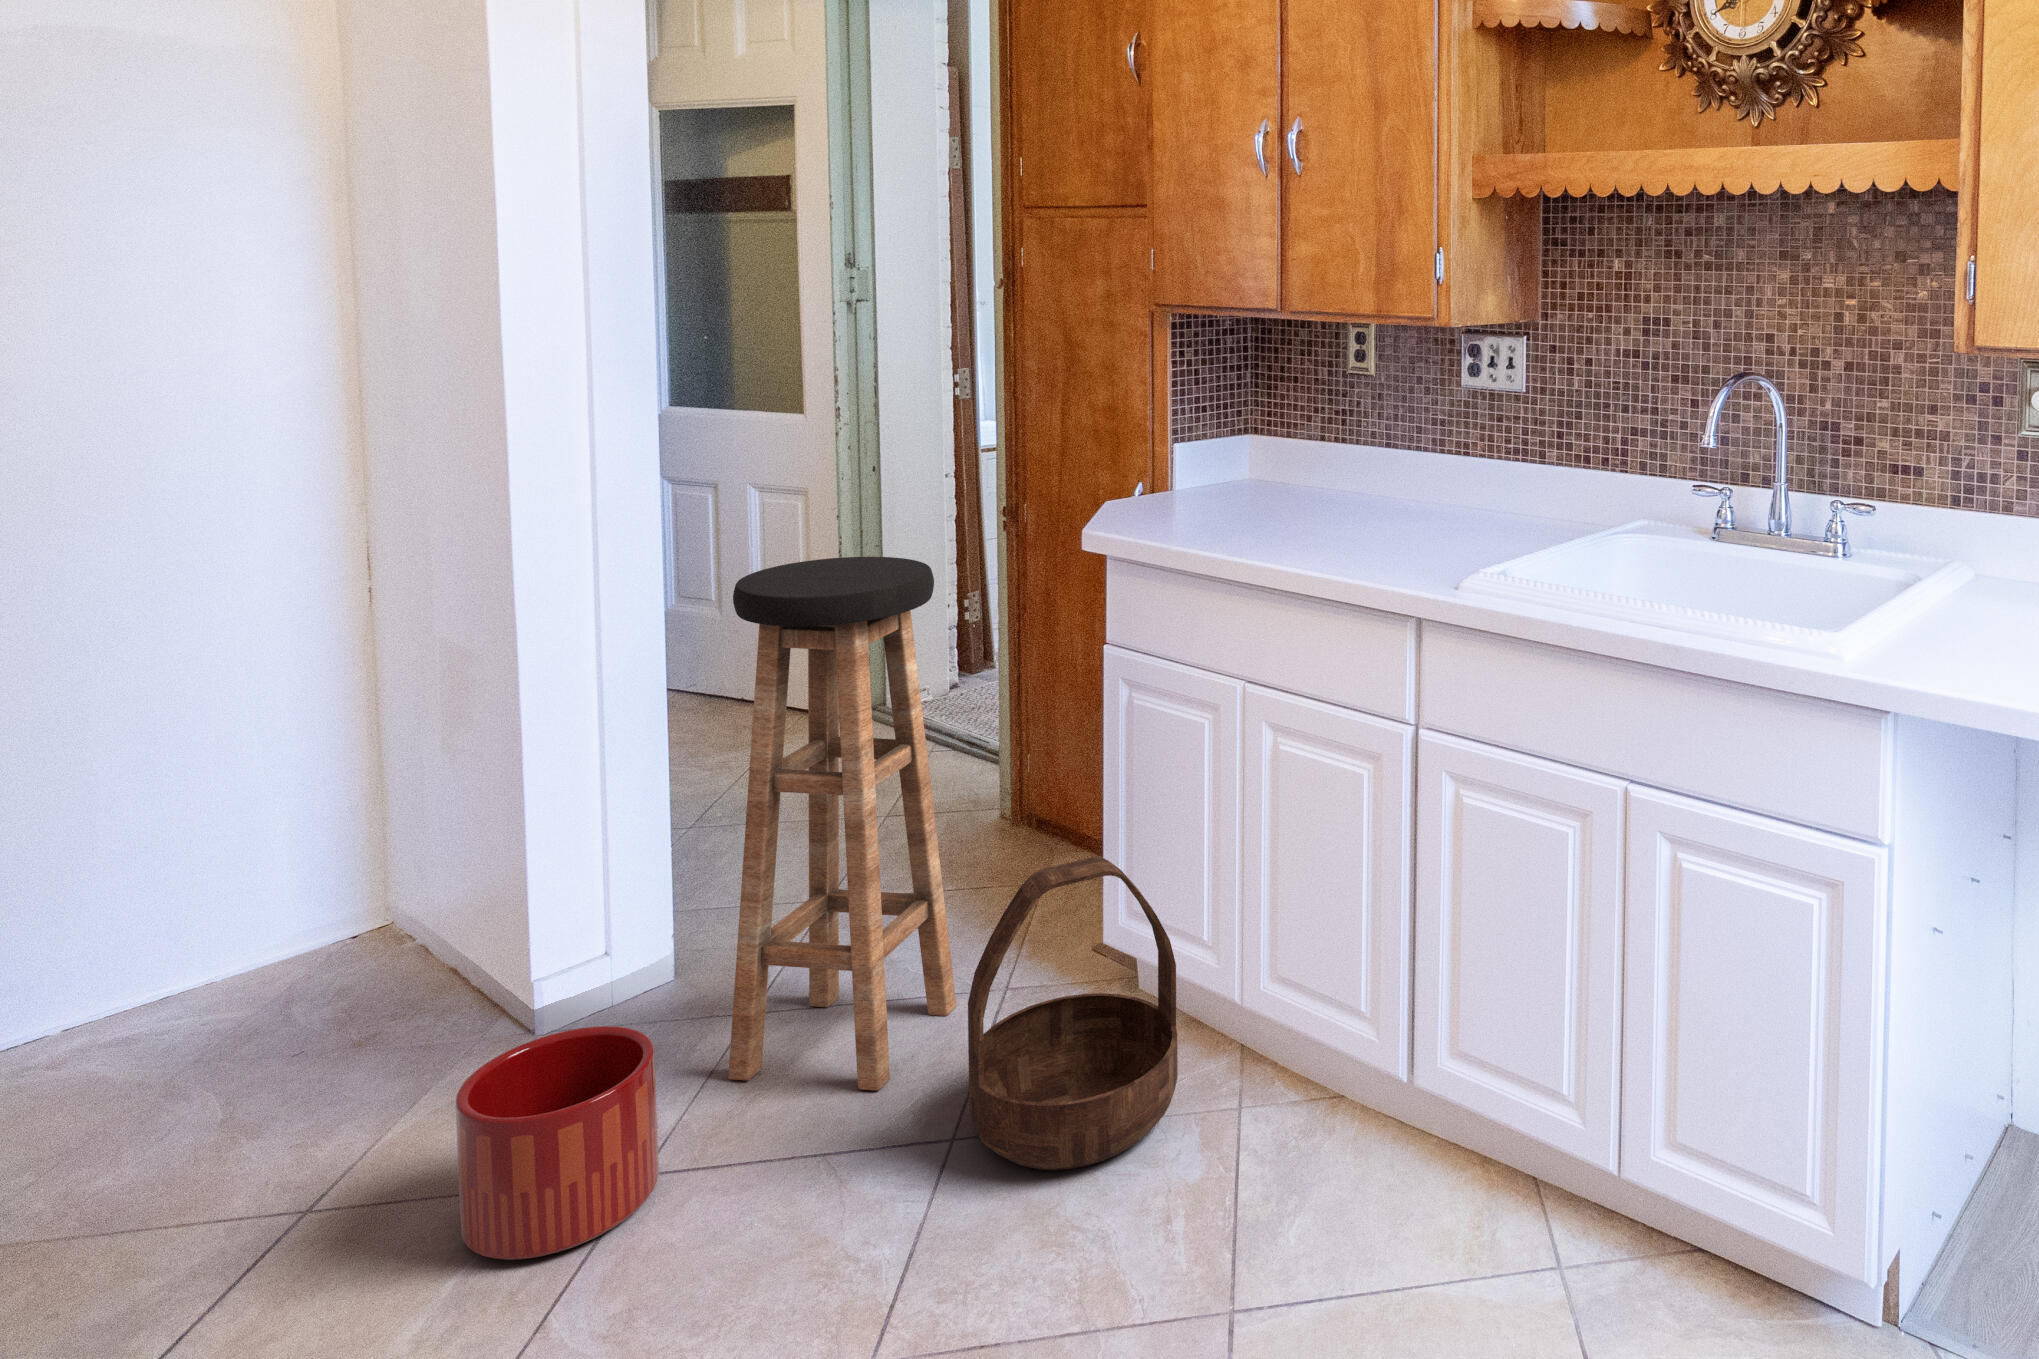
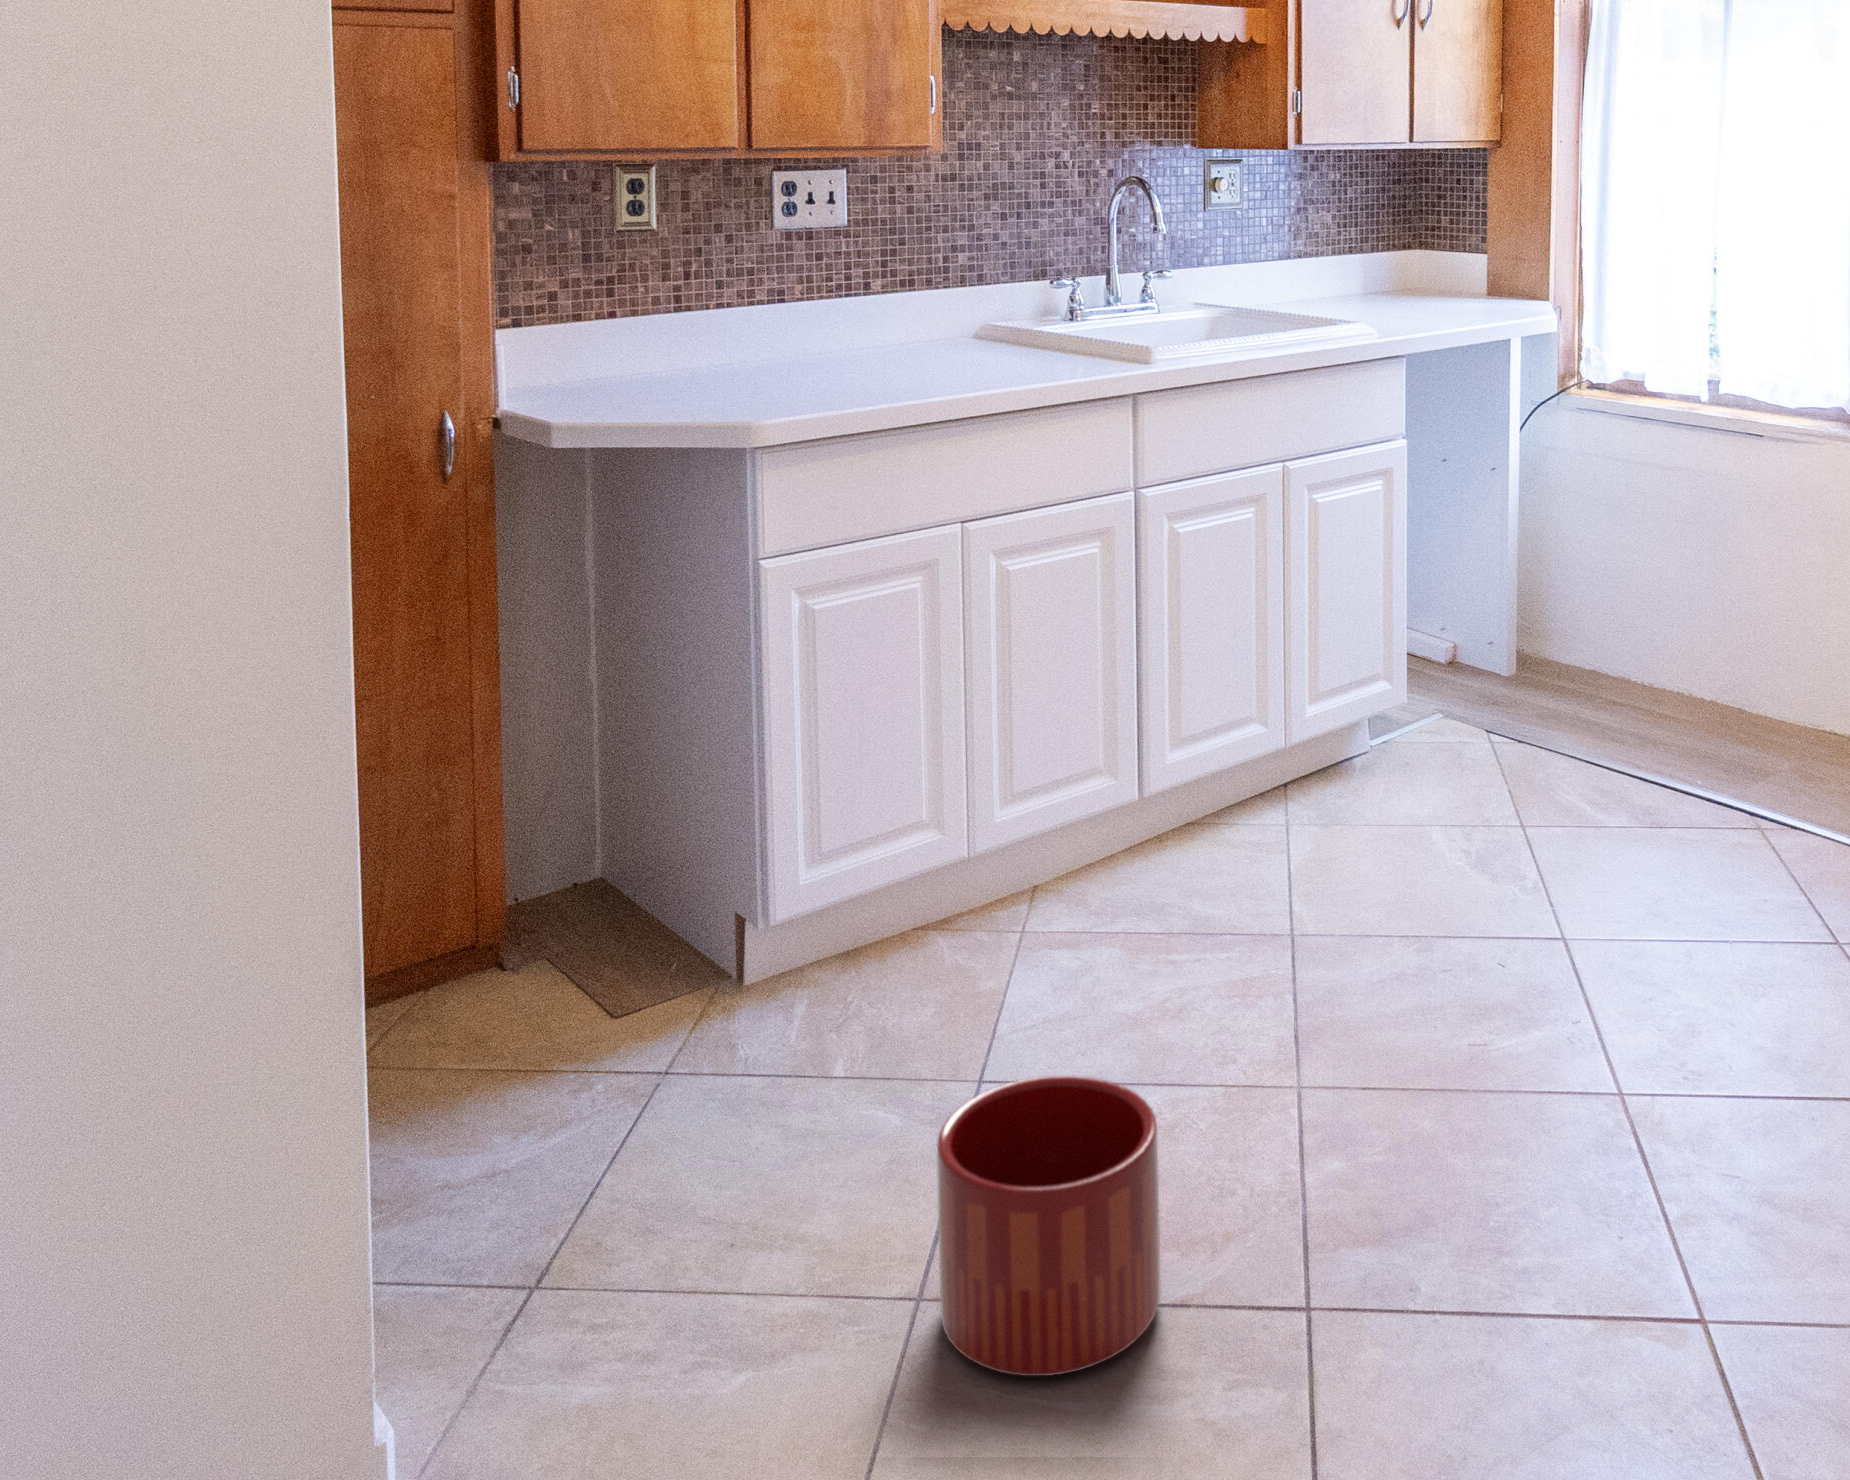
bar stool: present [728,557,956,1090] -> none [598,494,901,1253]
basket: present [968,857,1178,1170] -> none [912,725,1131,1050]

